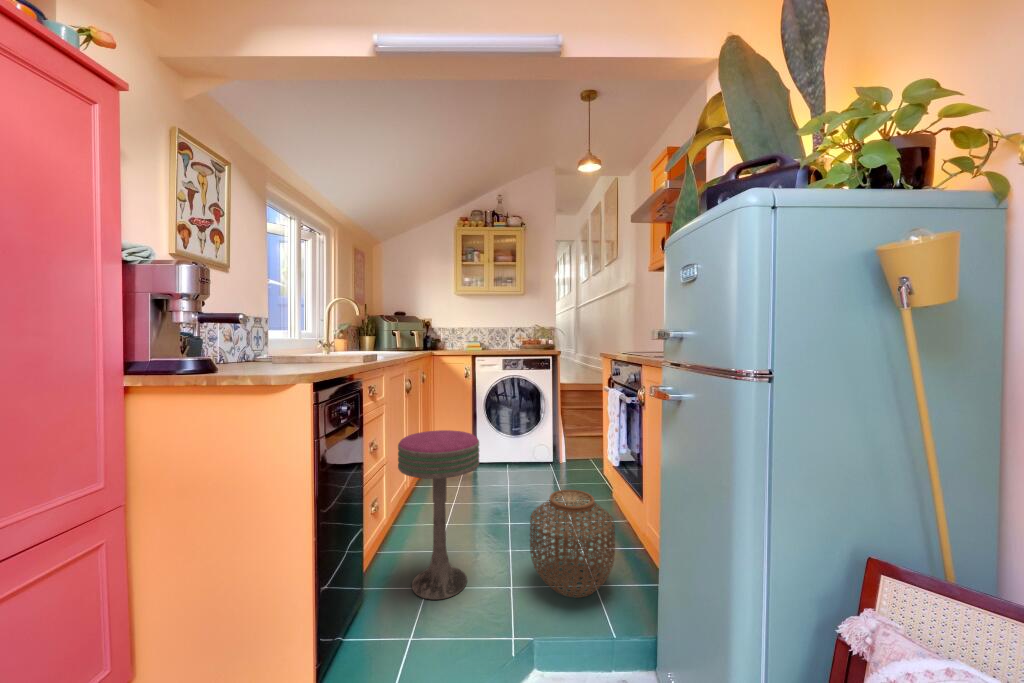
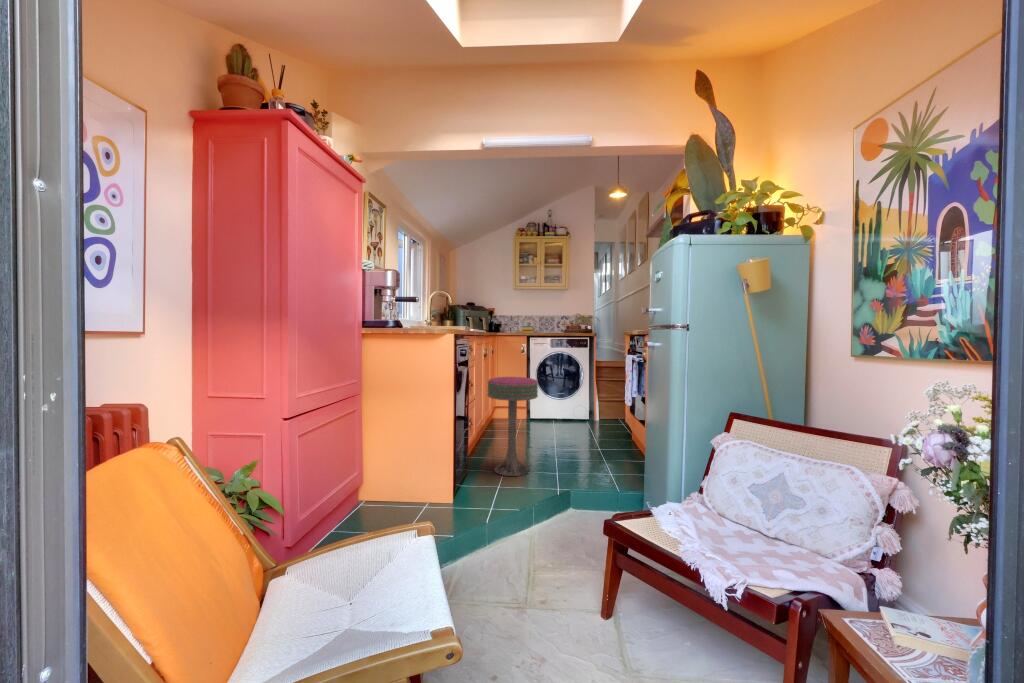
woven basket: present [530,490,615,598] -> none [569,417,624,480]

